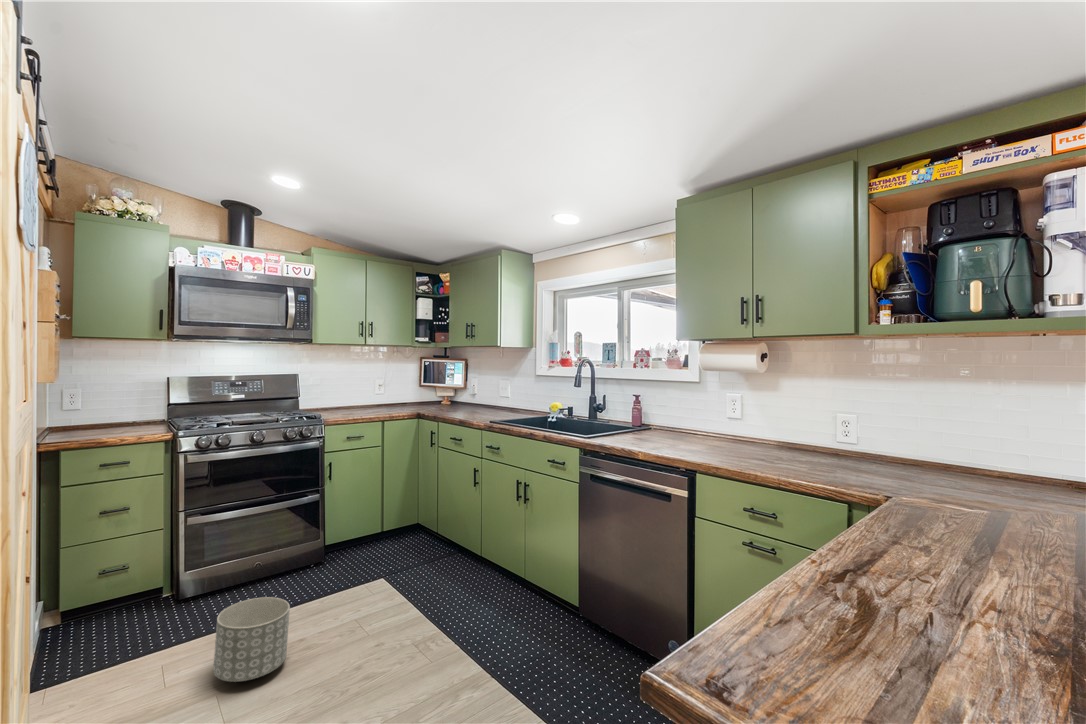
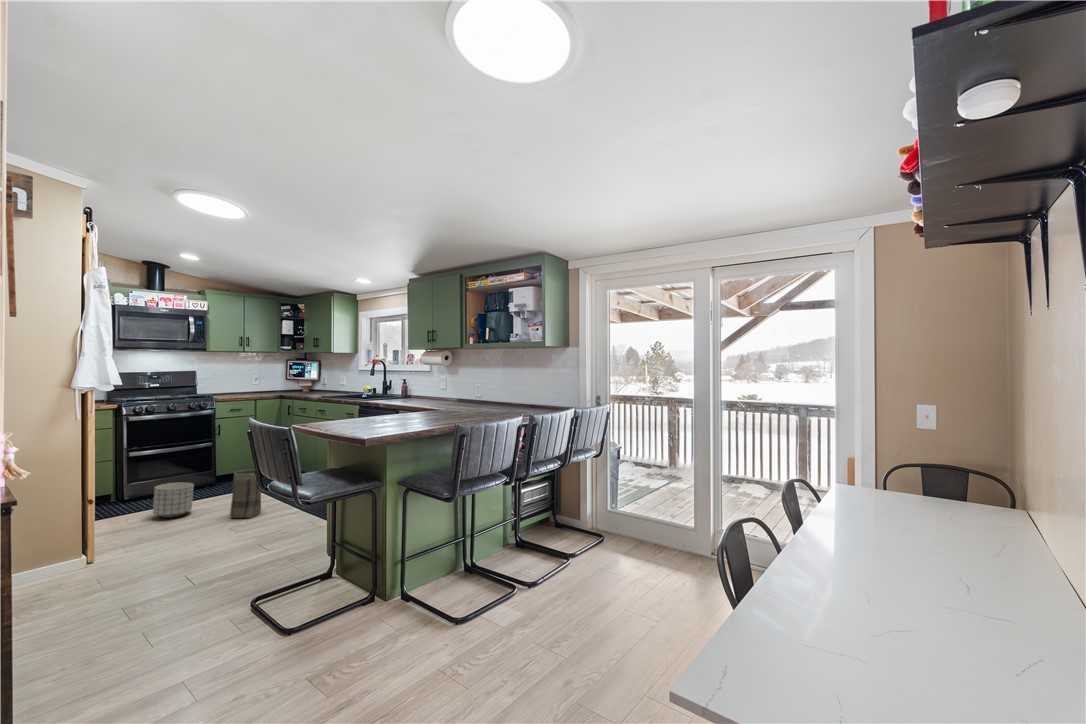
basket: none [358,583,419,700] -> present [230,470,261,518]

